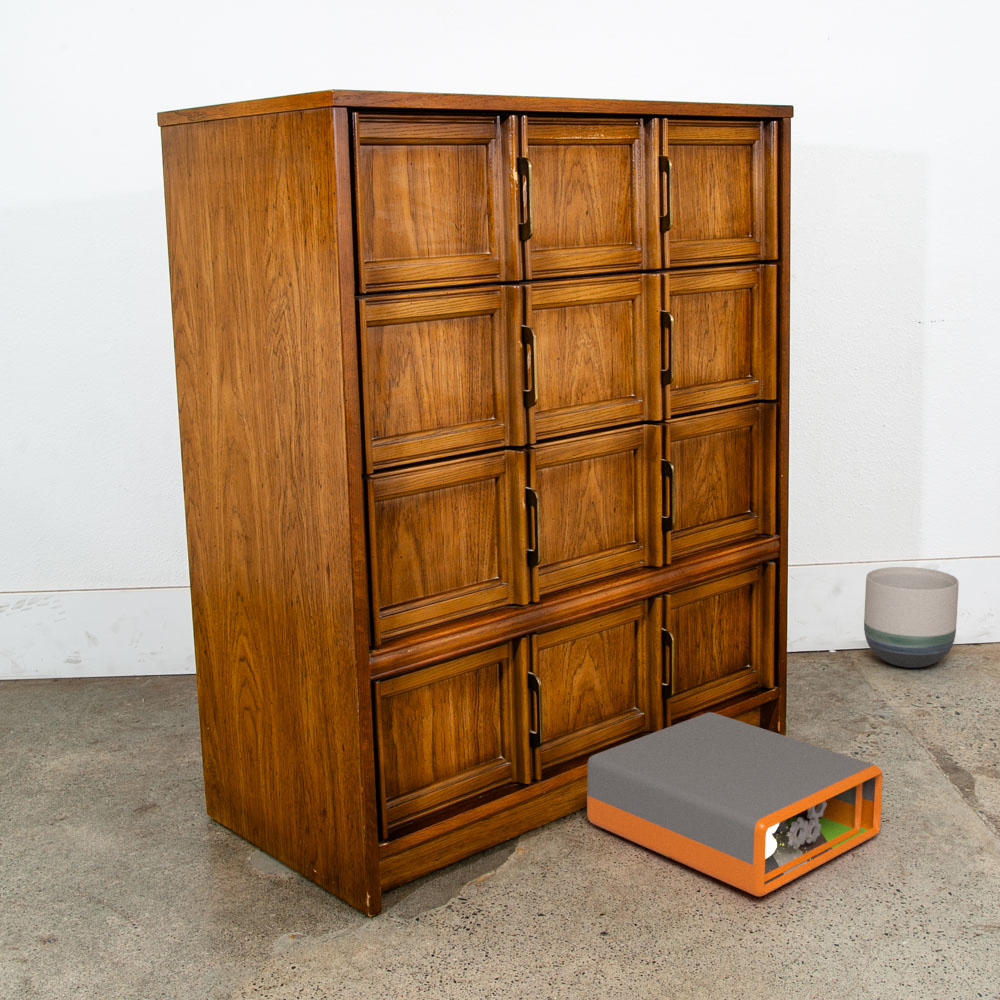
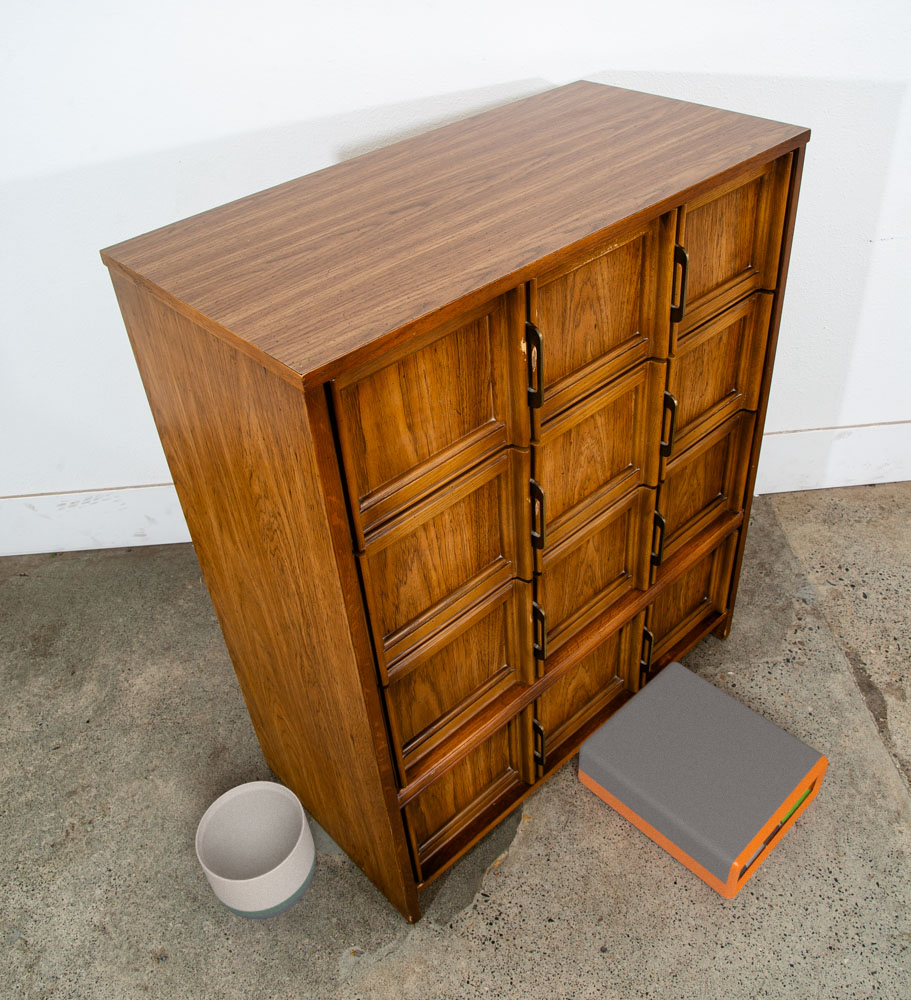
planter: present [864,567,959,668] -> present [195,781,316,920]

